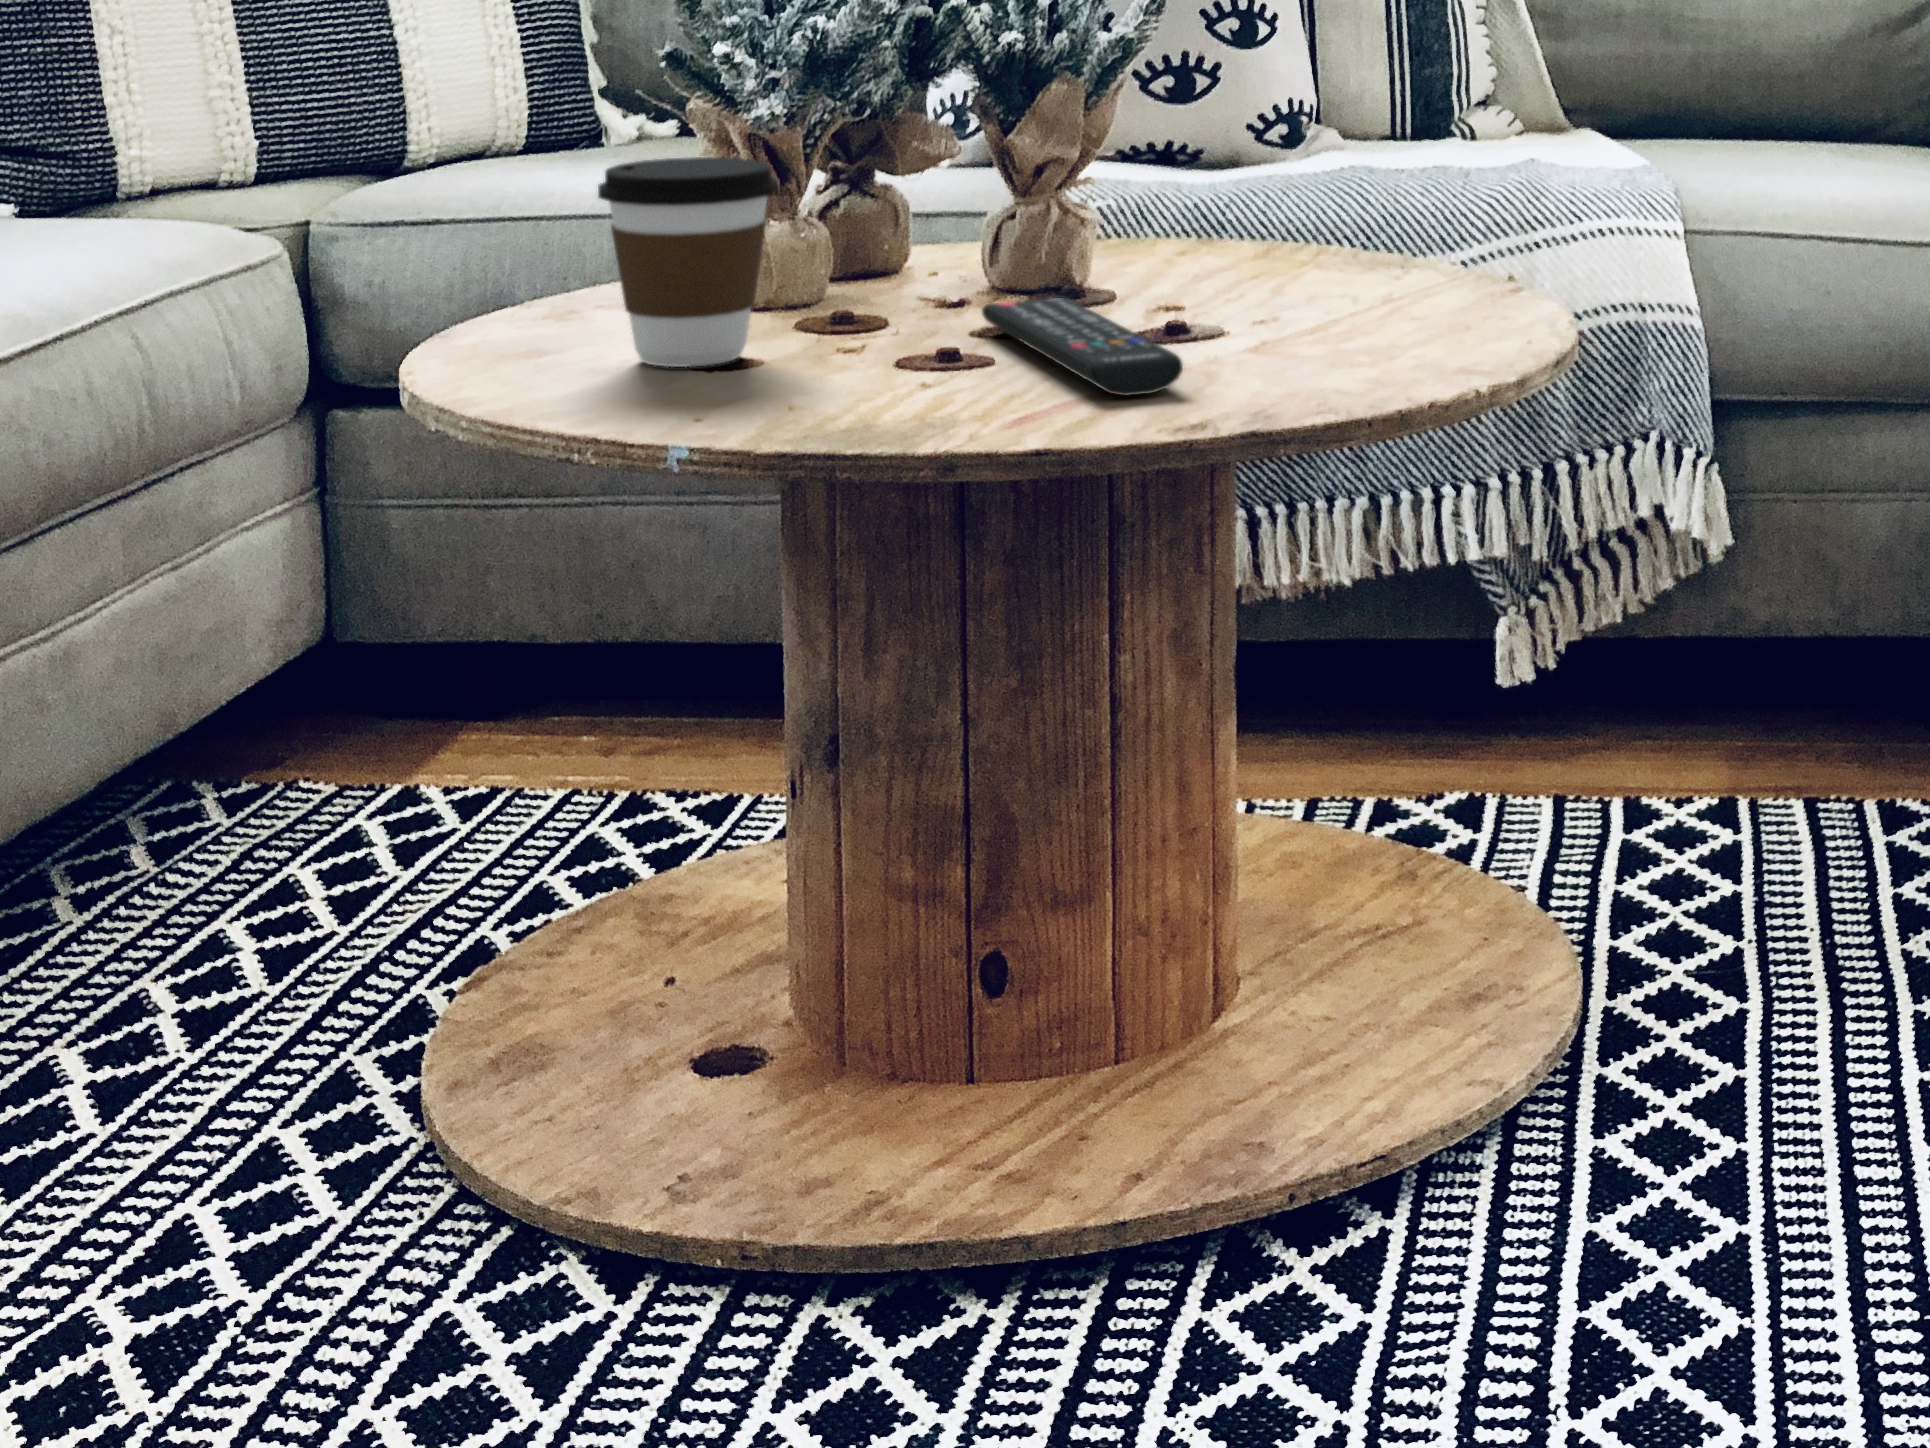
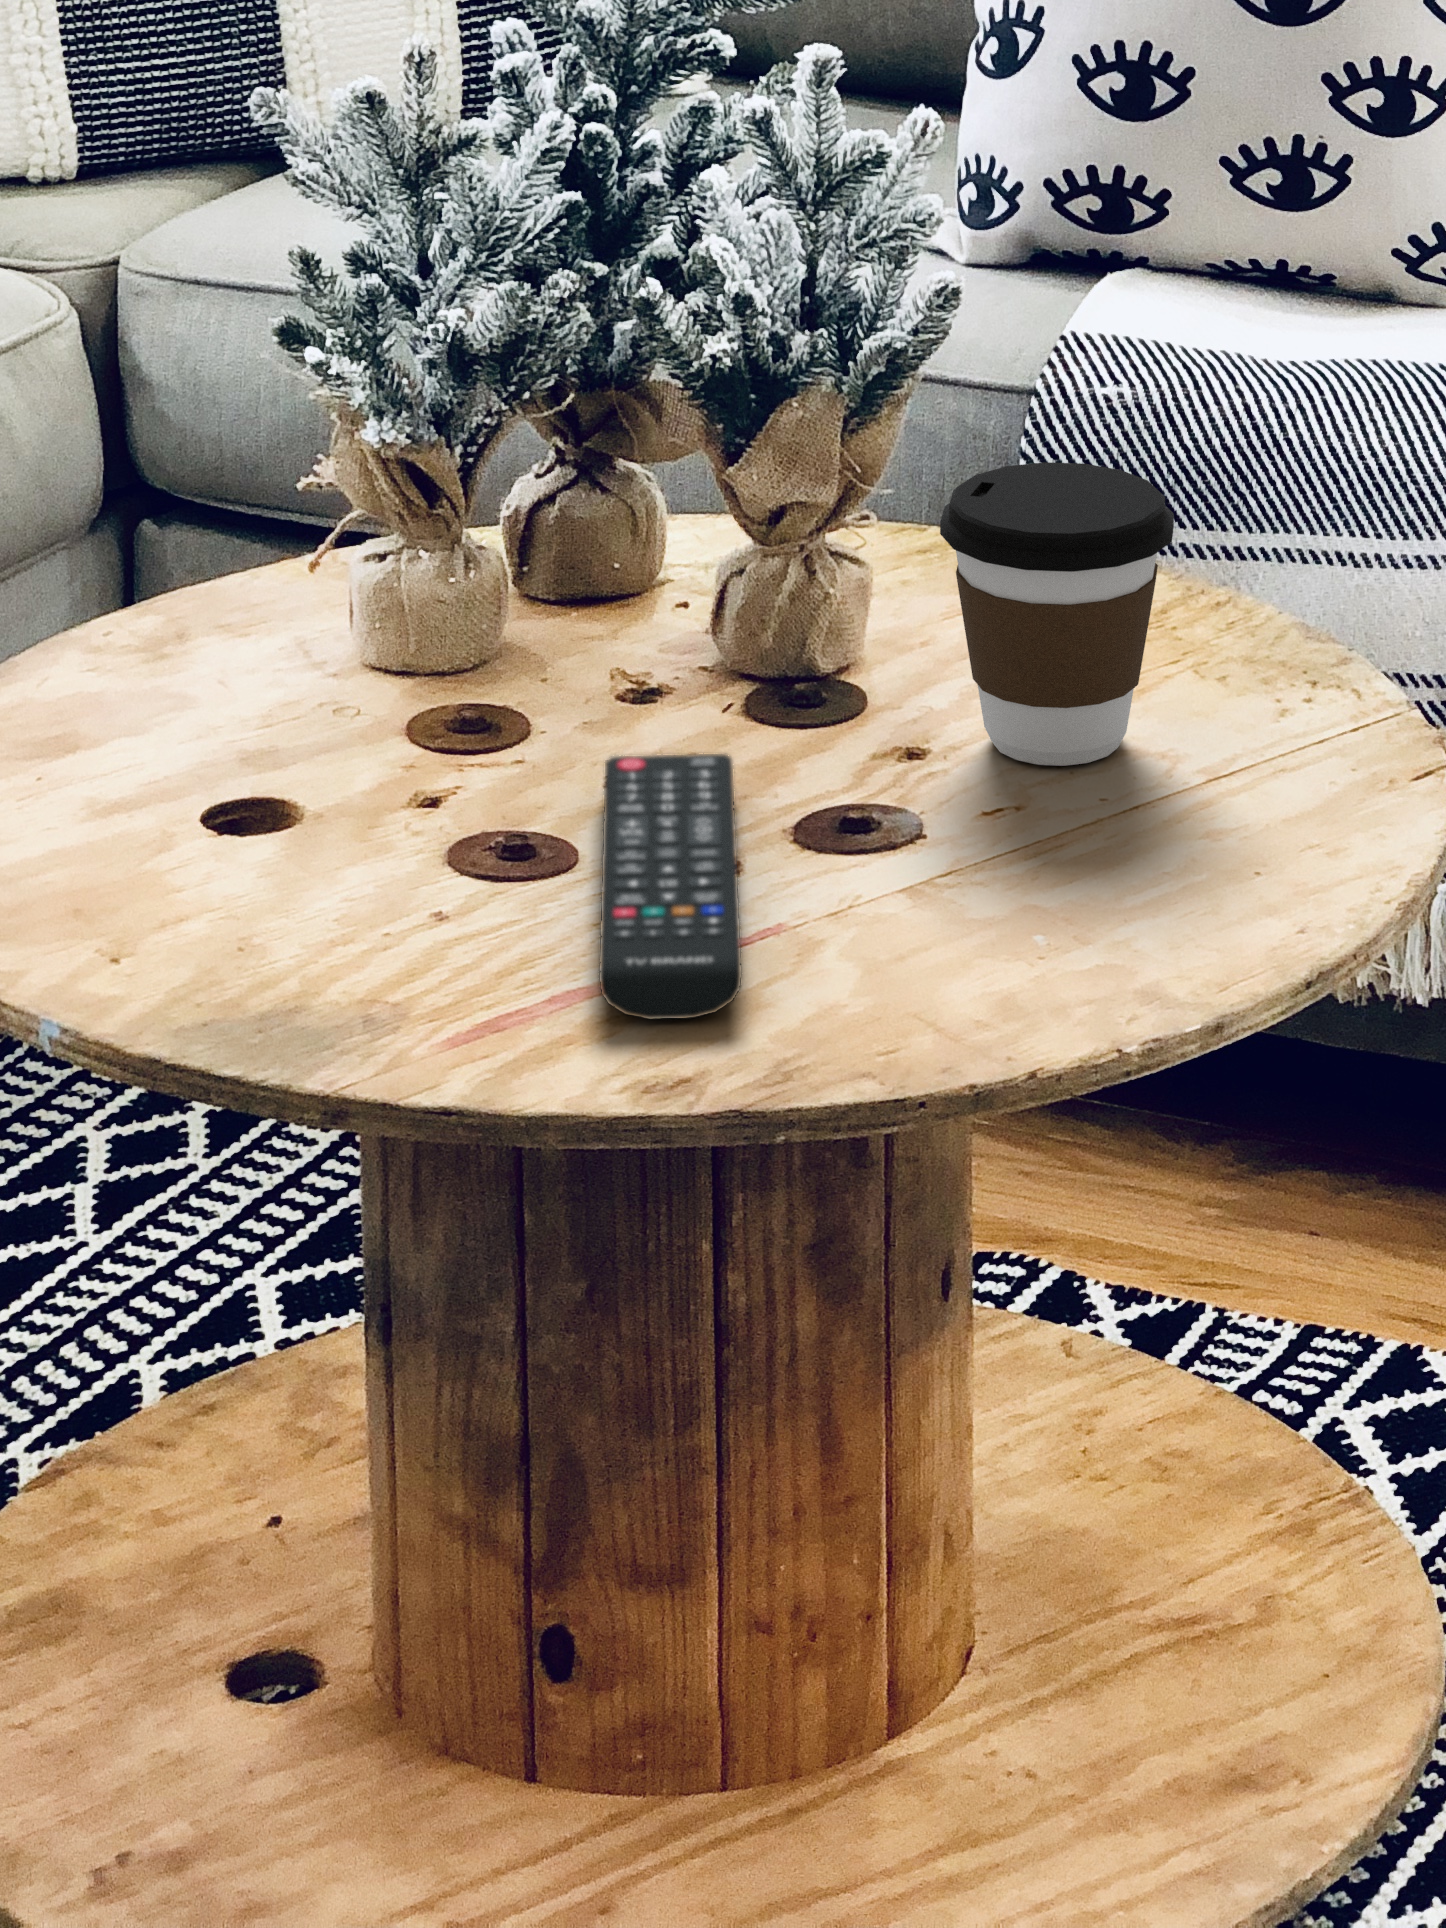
coffee cup: present [598,157,778,367] -> present [940,462,1174,766]

